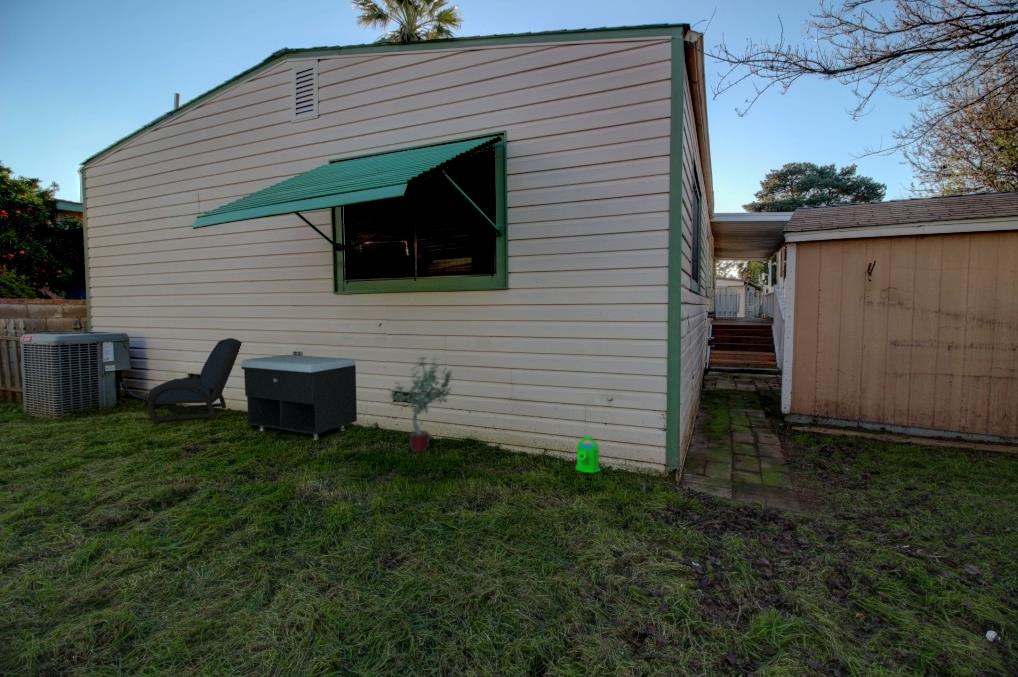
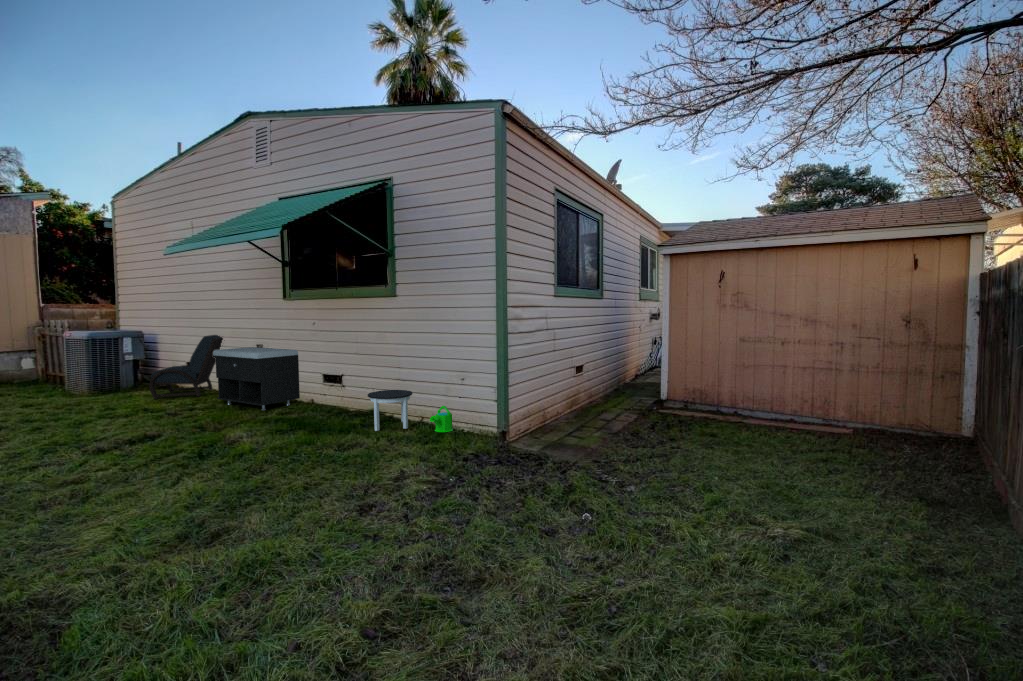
potted tree: present [391,357,451,452] -> none [314,347,359,419]
round table: none [481,413,539,473] -> present [368,390,412,431]

